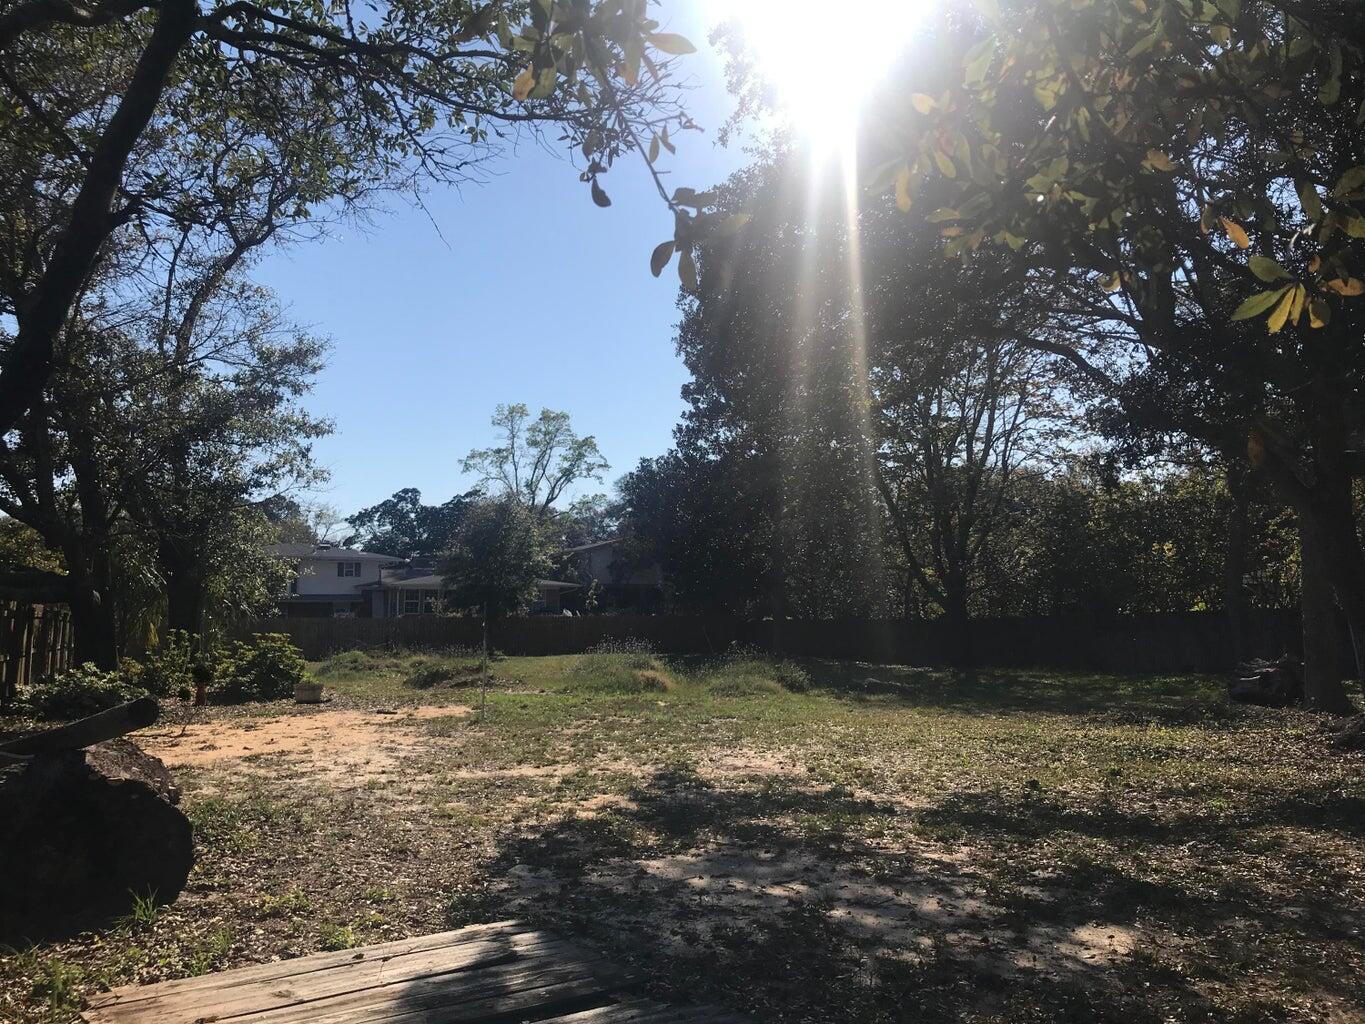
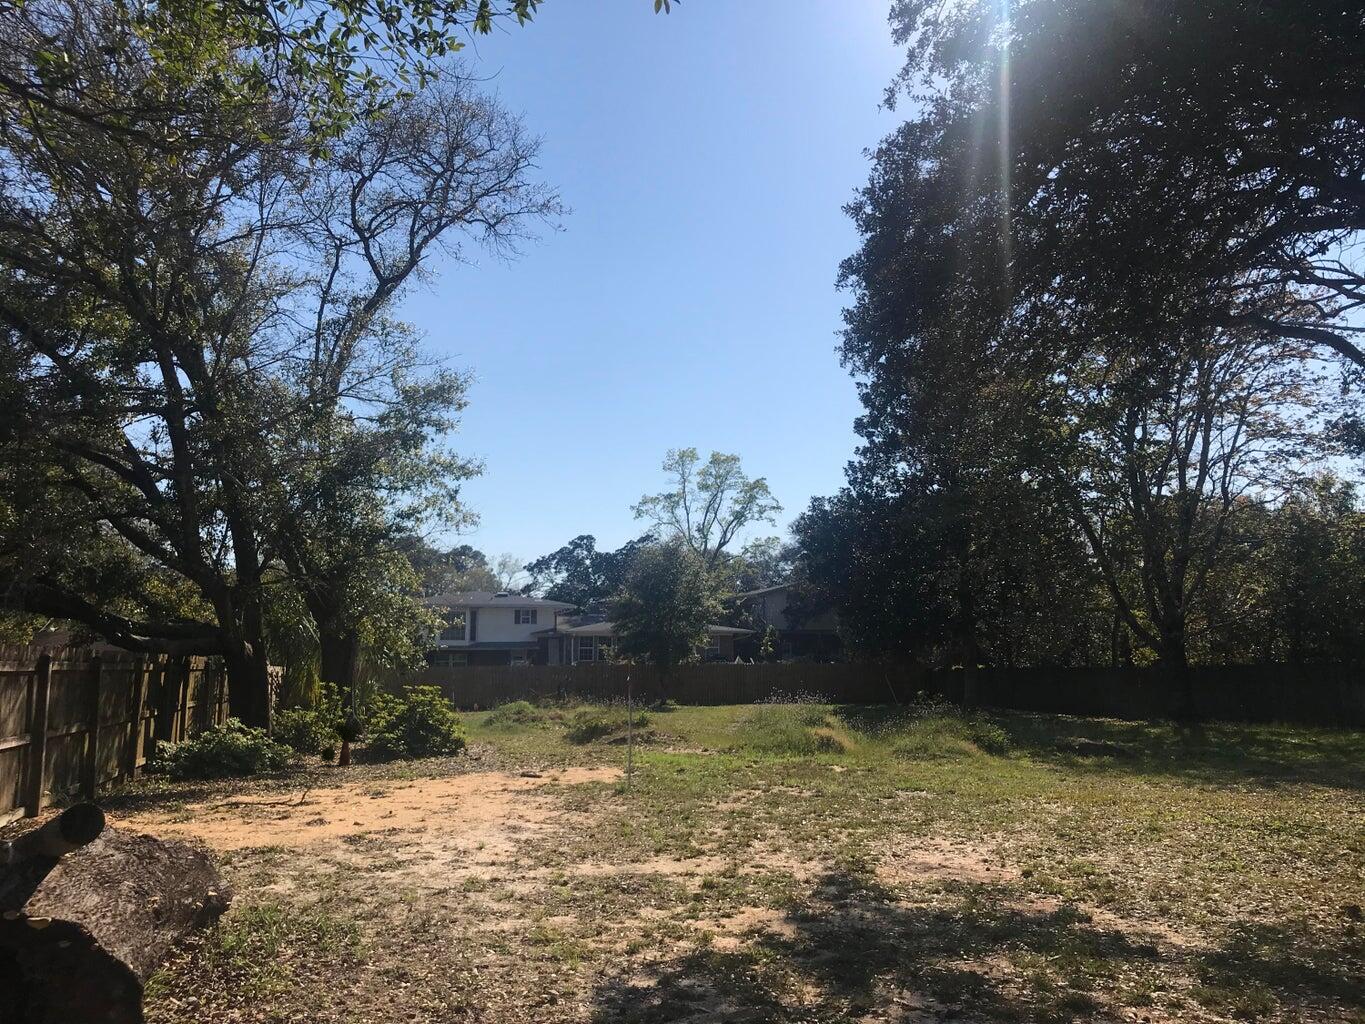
wooden bucket: present [294,679,324,703] -> none [438,736,470,763]

